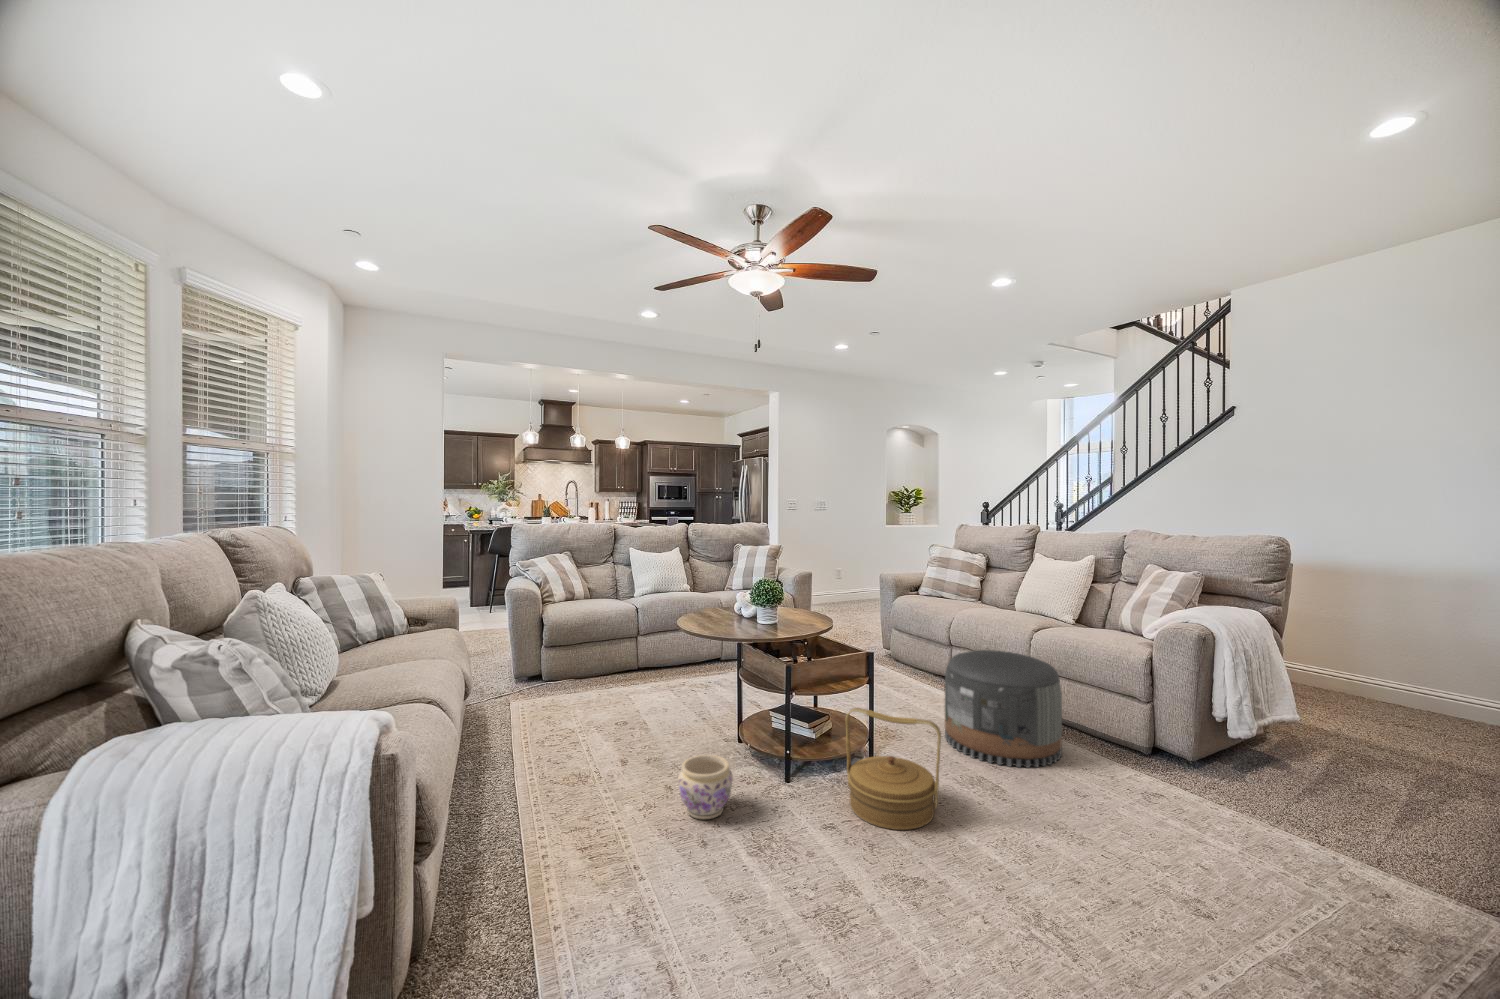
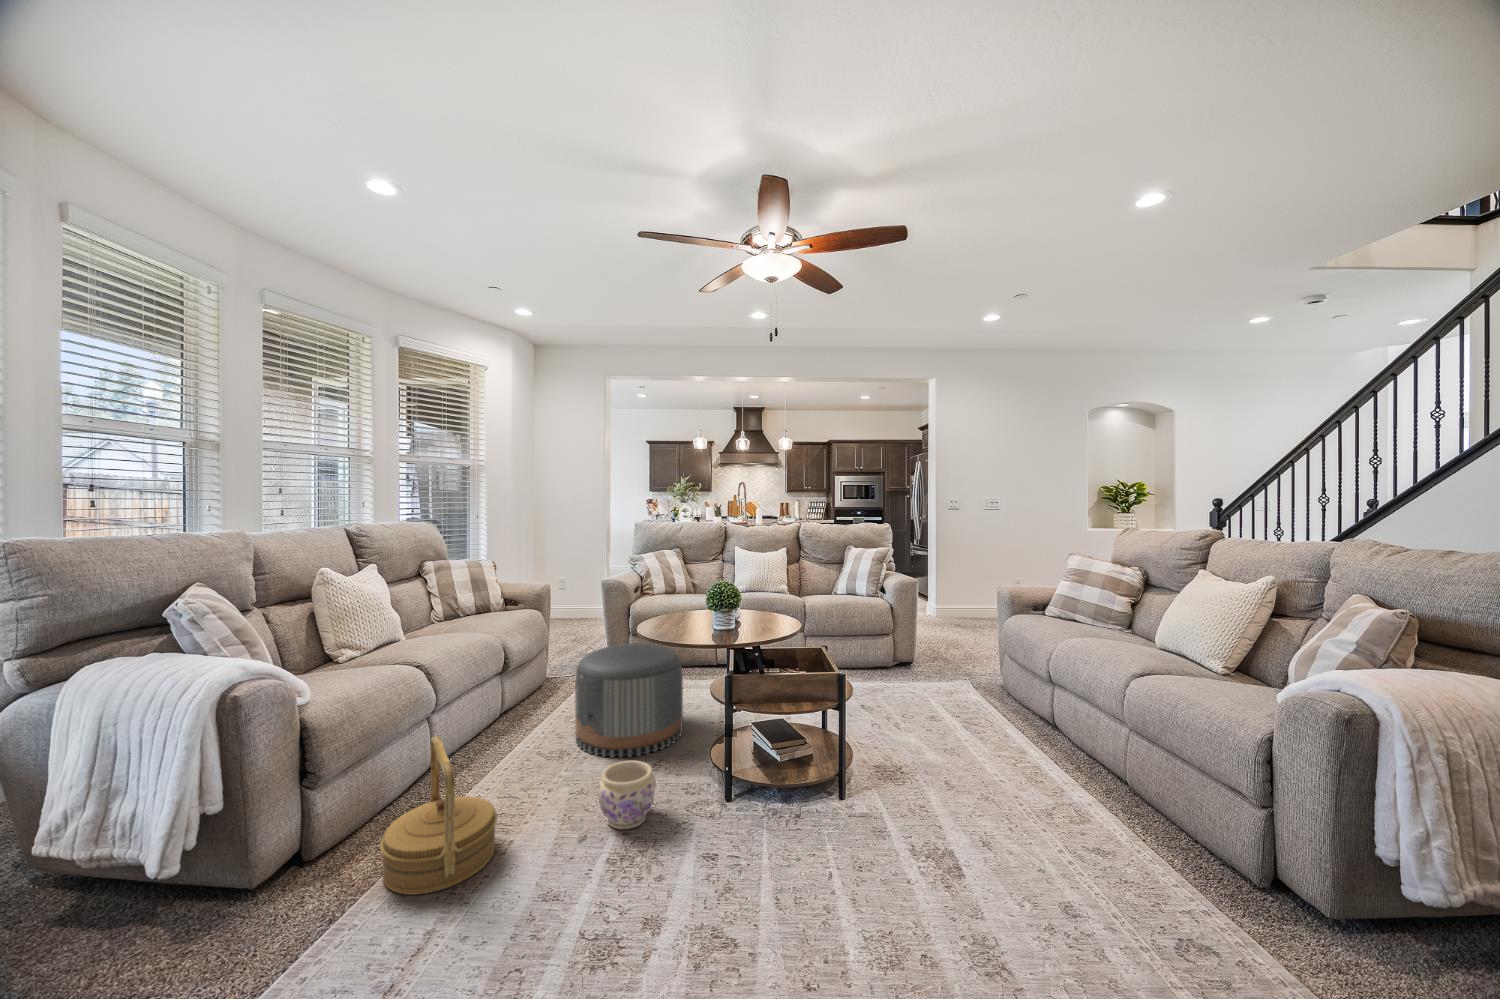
pouf: present [945,650,1062,768] -> present [575,643,683,758]
basket: present [846,708,941,830] -> present [380,736,497,895]

